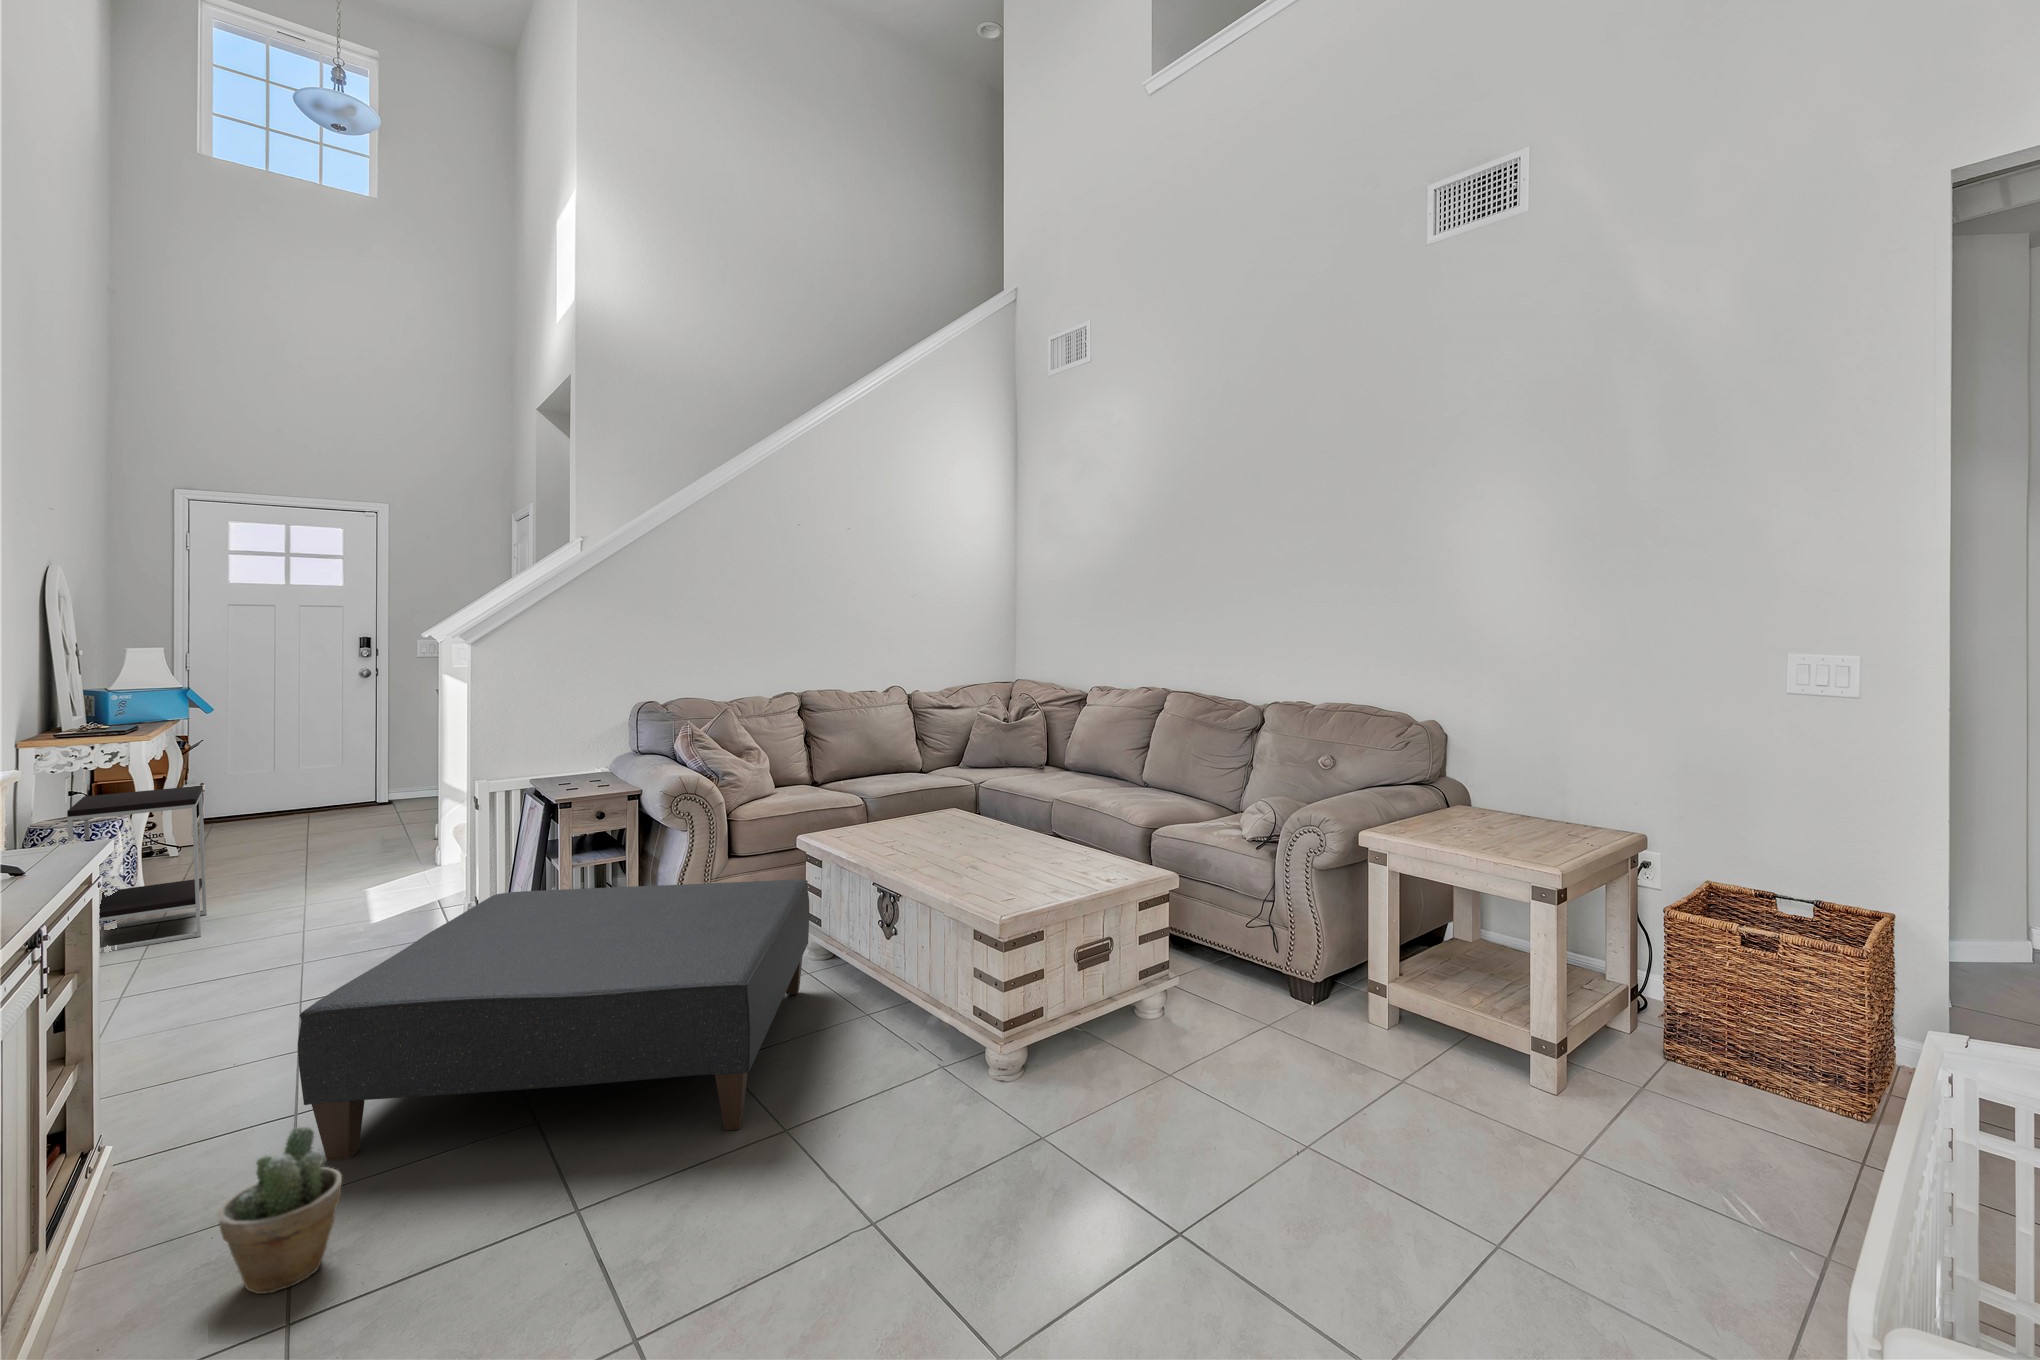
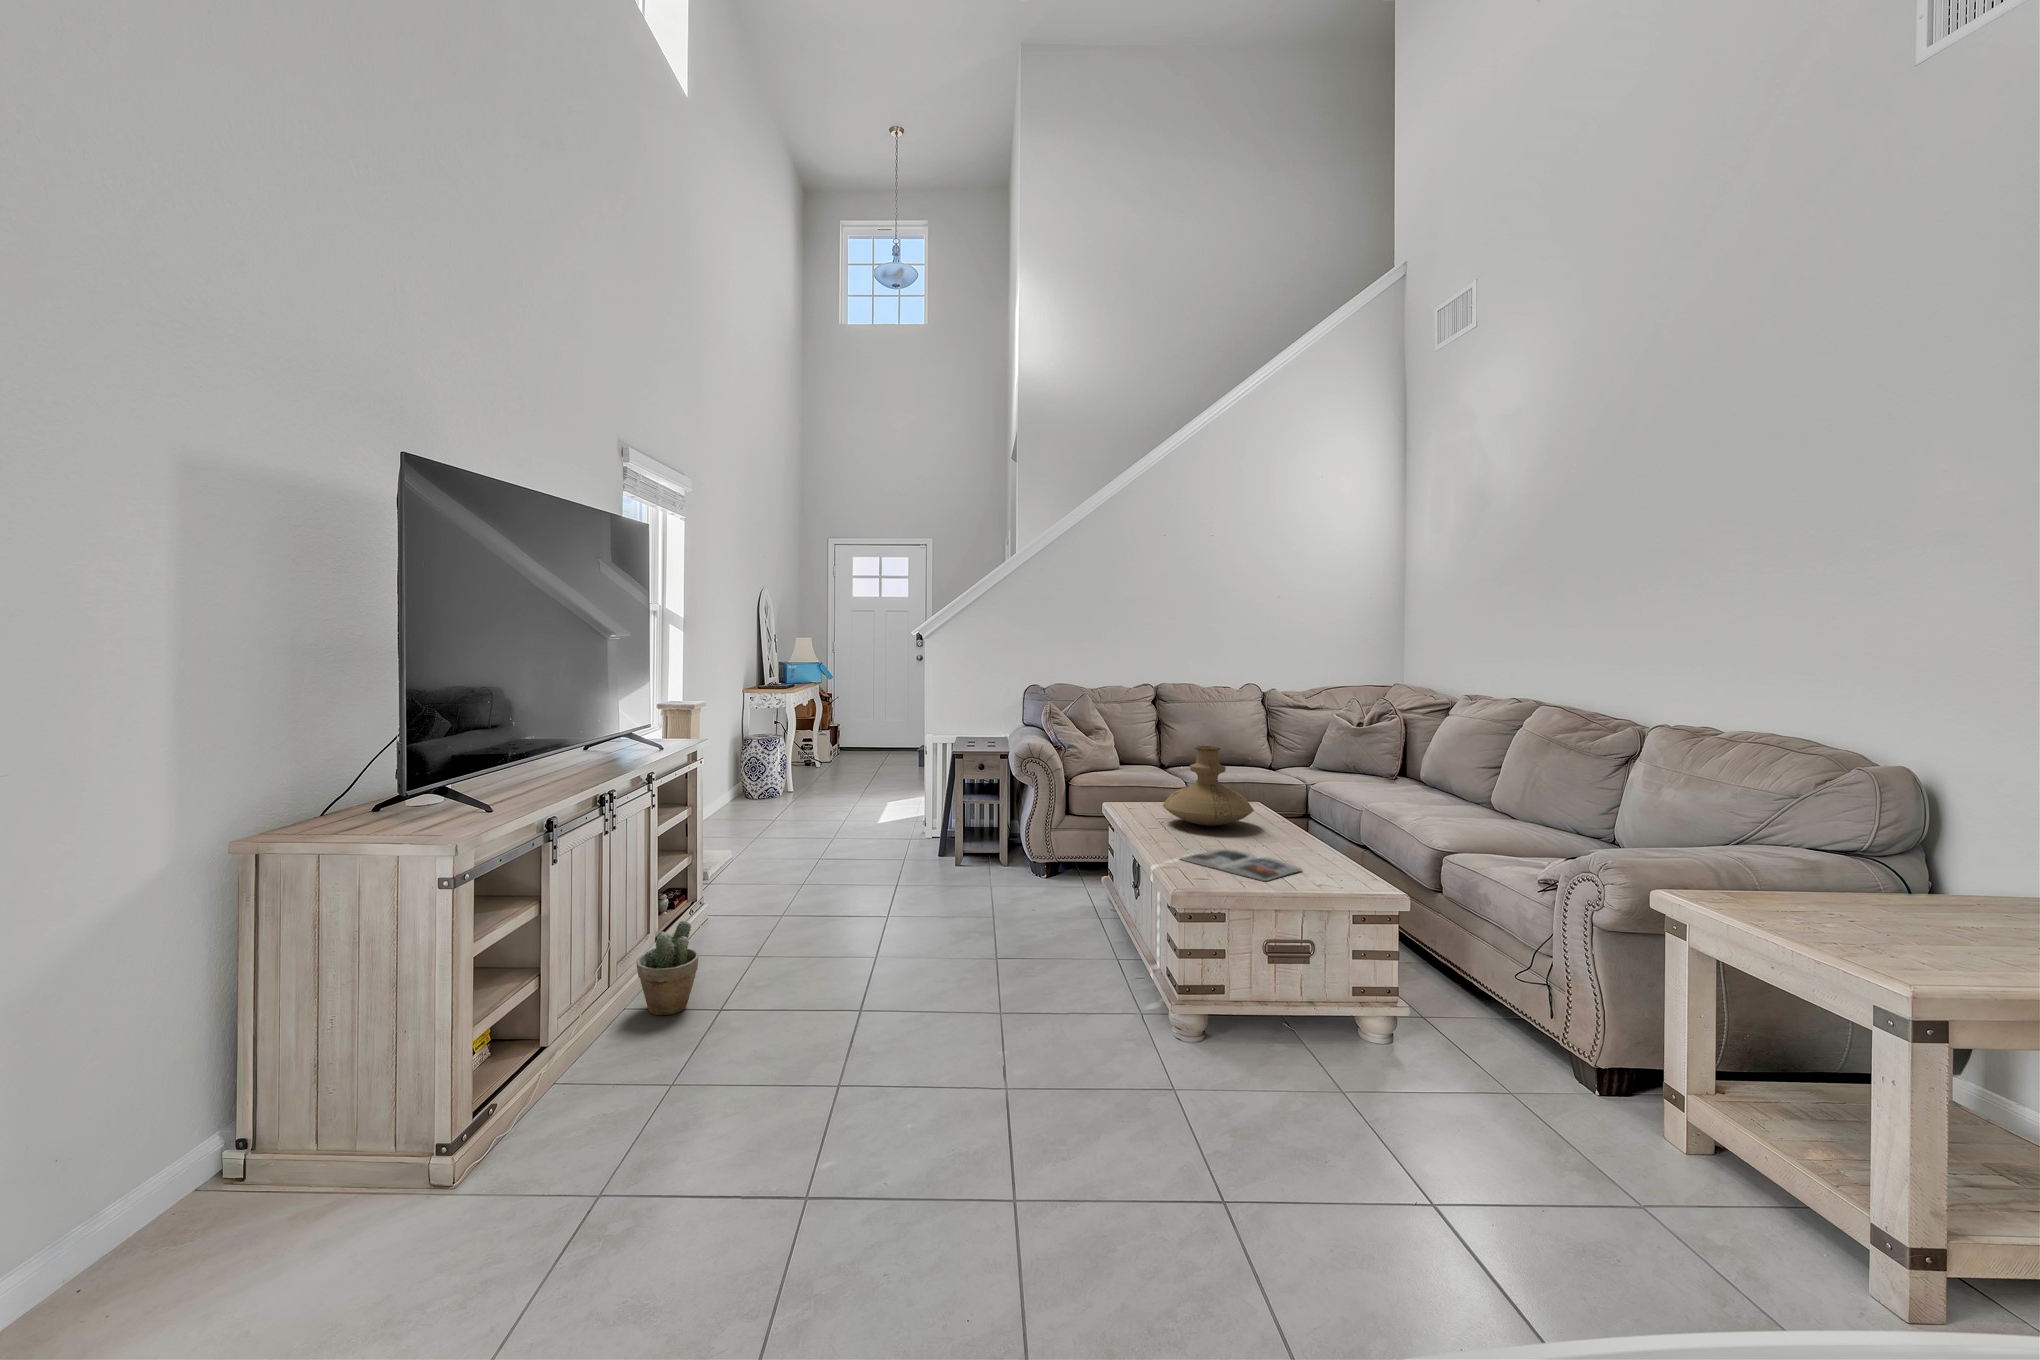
vase: none [889,757,984,842] -> present [1163,746,1254,826]
side table: present [67,786,207,952] -> none [722,720,792,814]
magazine: none [959,862,1077,887] -> present [1181,849,1301,881]
ottoman: present [298,879,809,1160] -> none [719,810,1083,1014]

